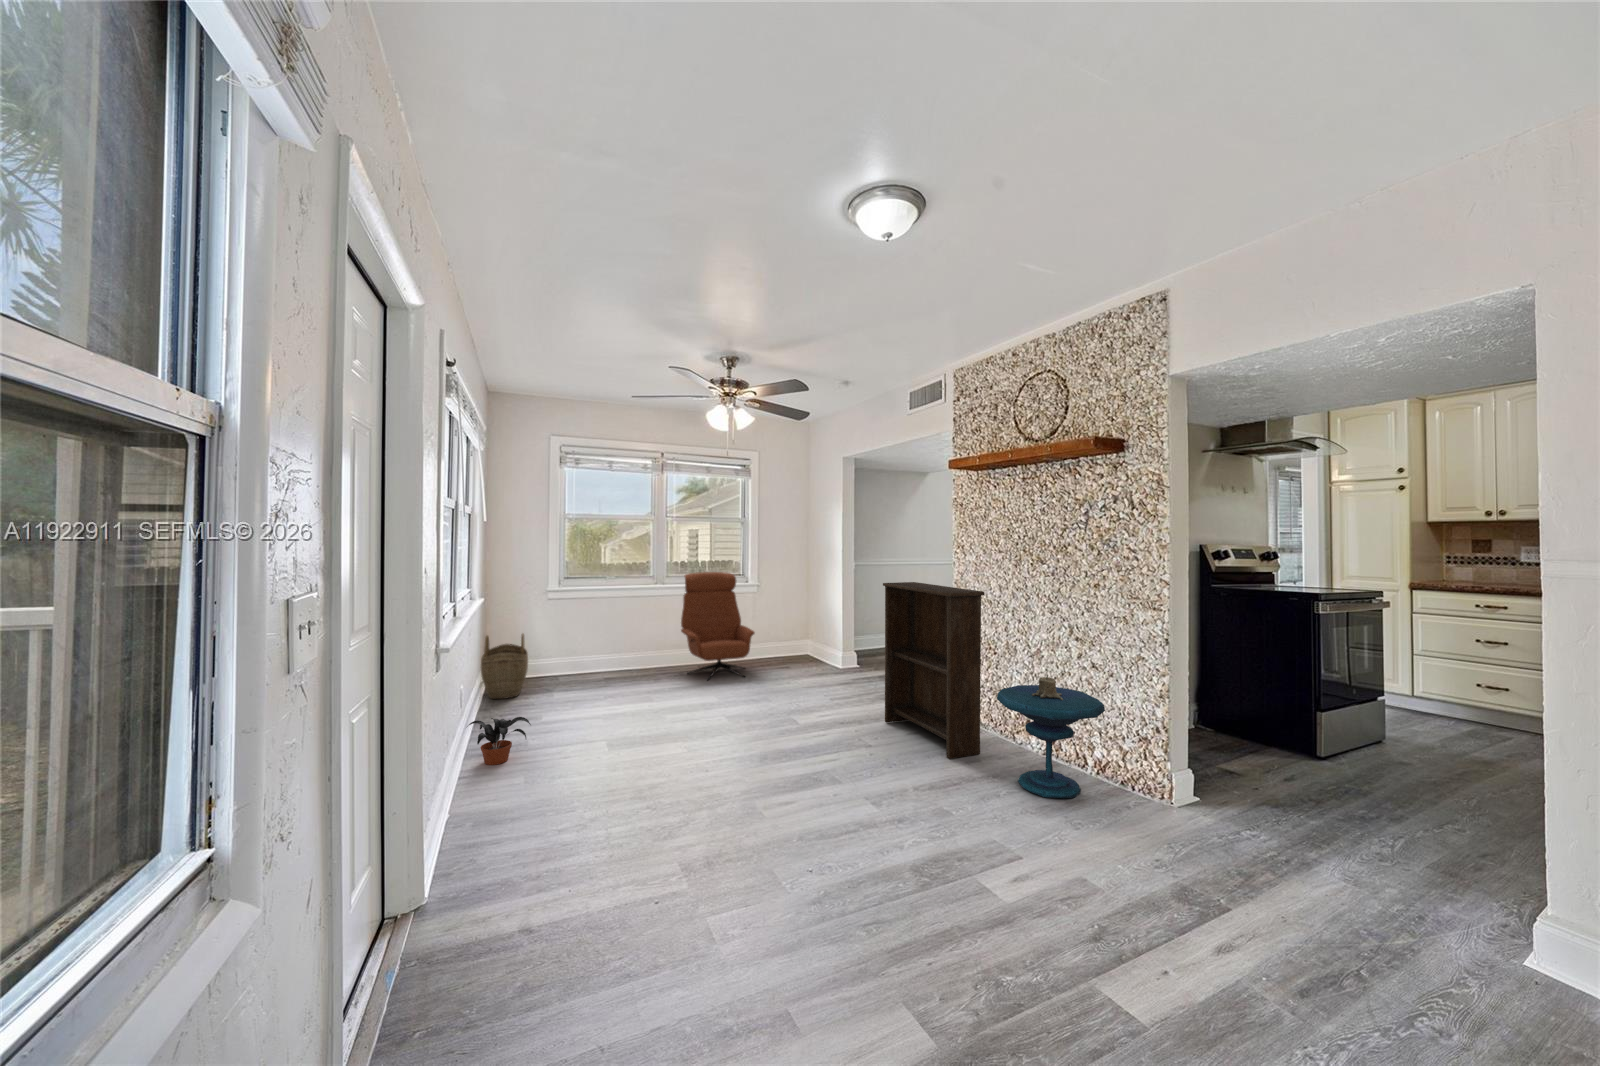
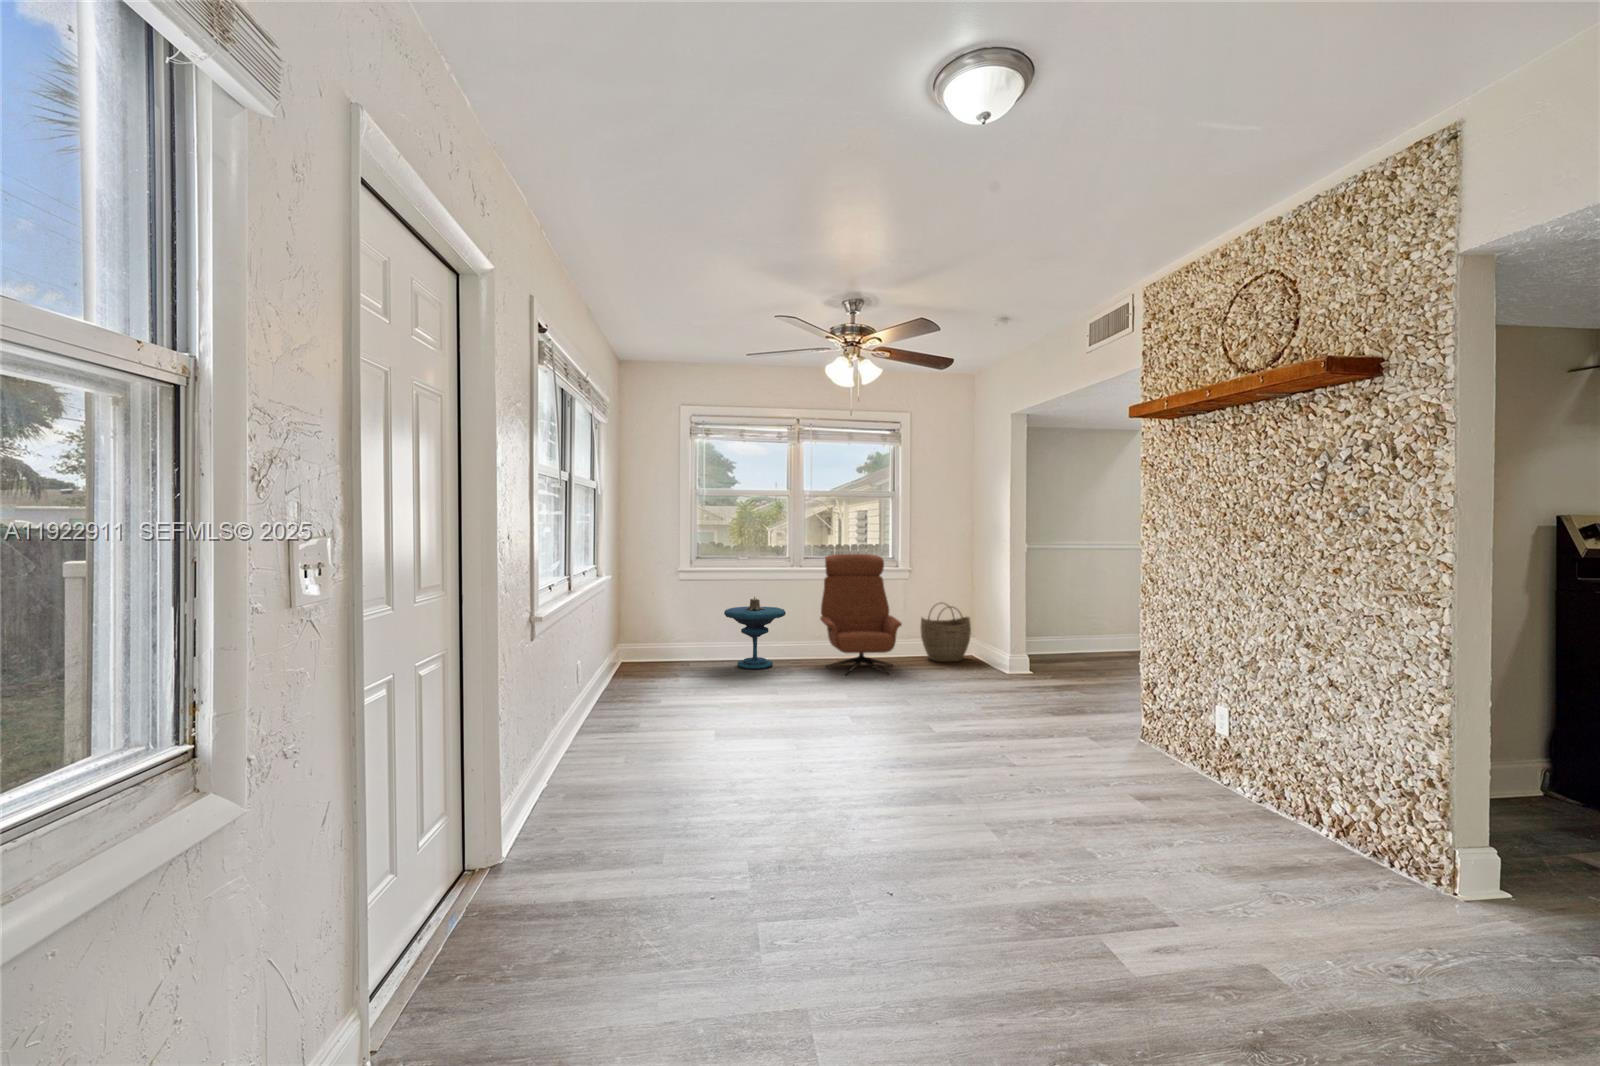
bookshelf: present [883,582,984,759] -> none [1042,566,1171,791]
woven basket: present [481,634,528,699] -> present [921,603,971,662]
side table: present [997,675,1105,798] -> present [724,597,786,669]
potted plant: present [467,717,531,765] -> none [578,695,640,742]

